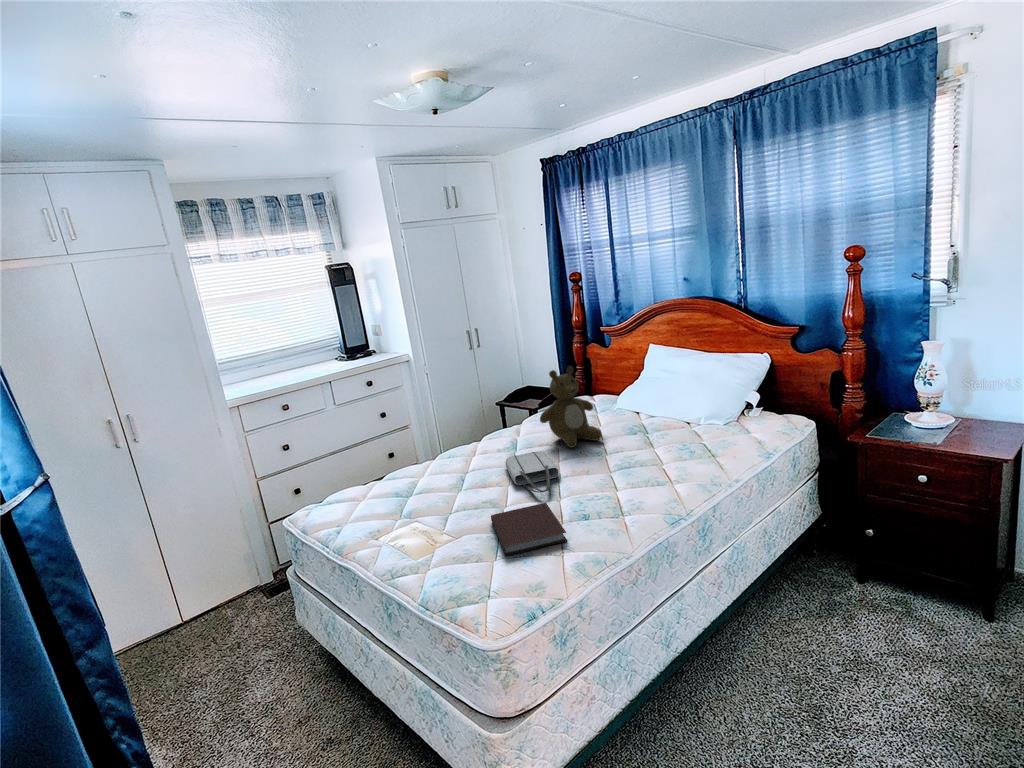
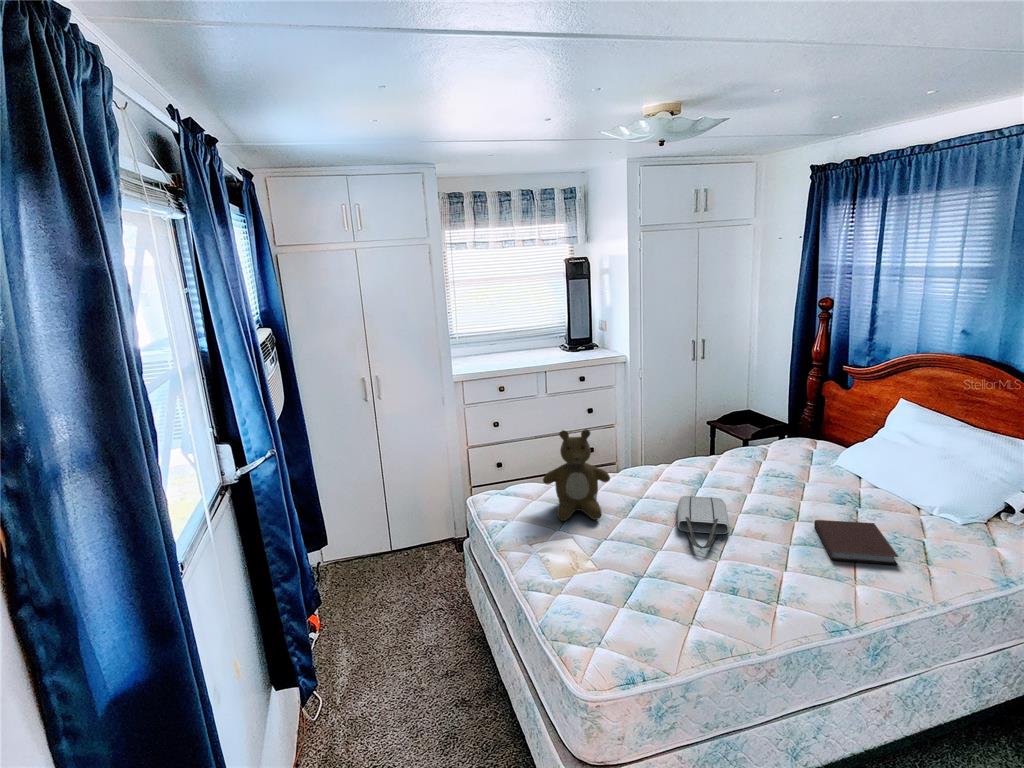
teddy bear: present [540,366,602,448] -> present [543,430,610,521]
notebook: present [491,503,567,555] -> present [814,520,898,565]

